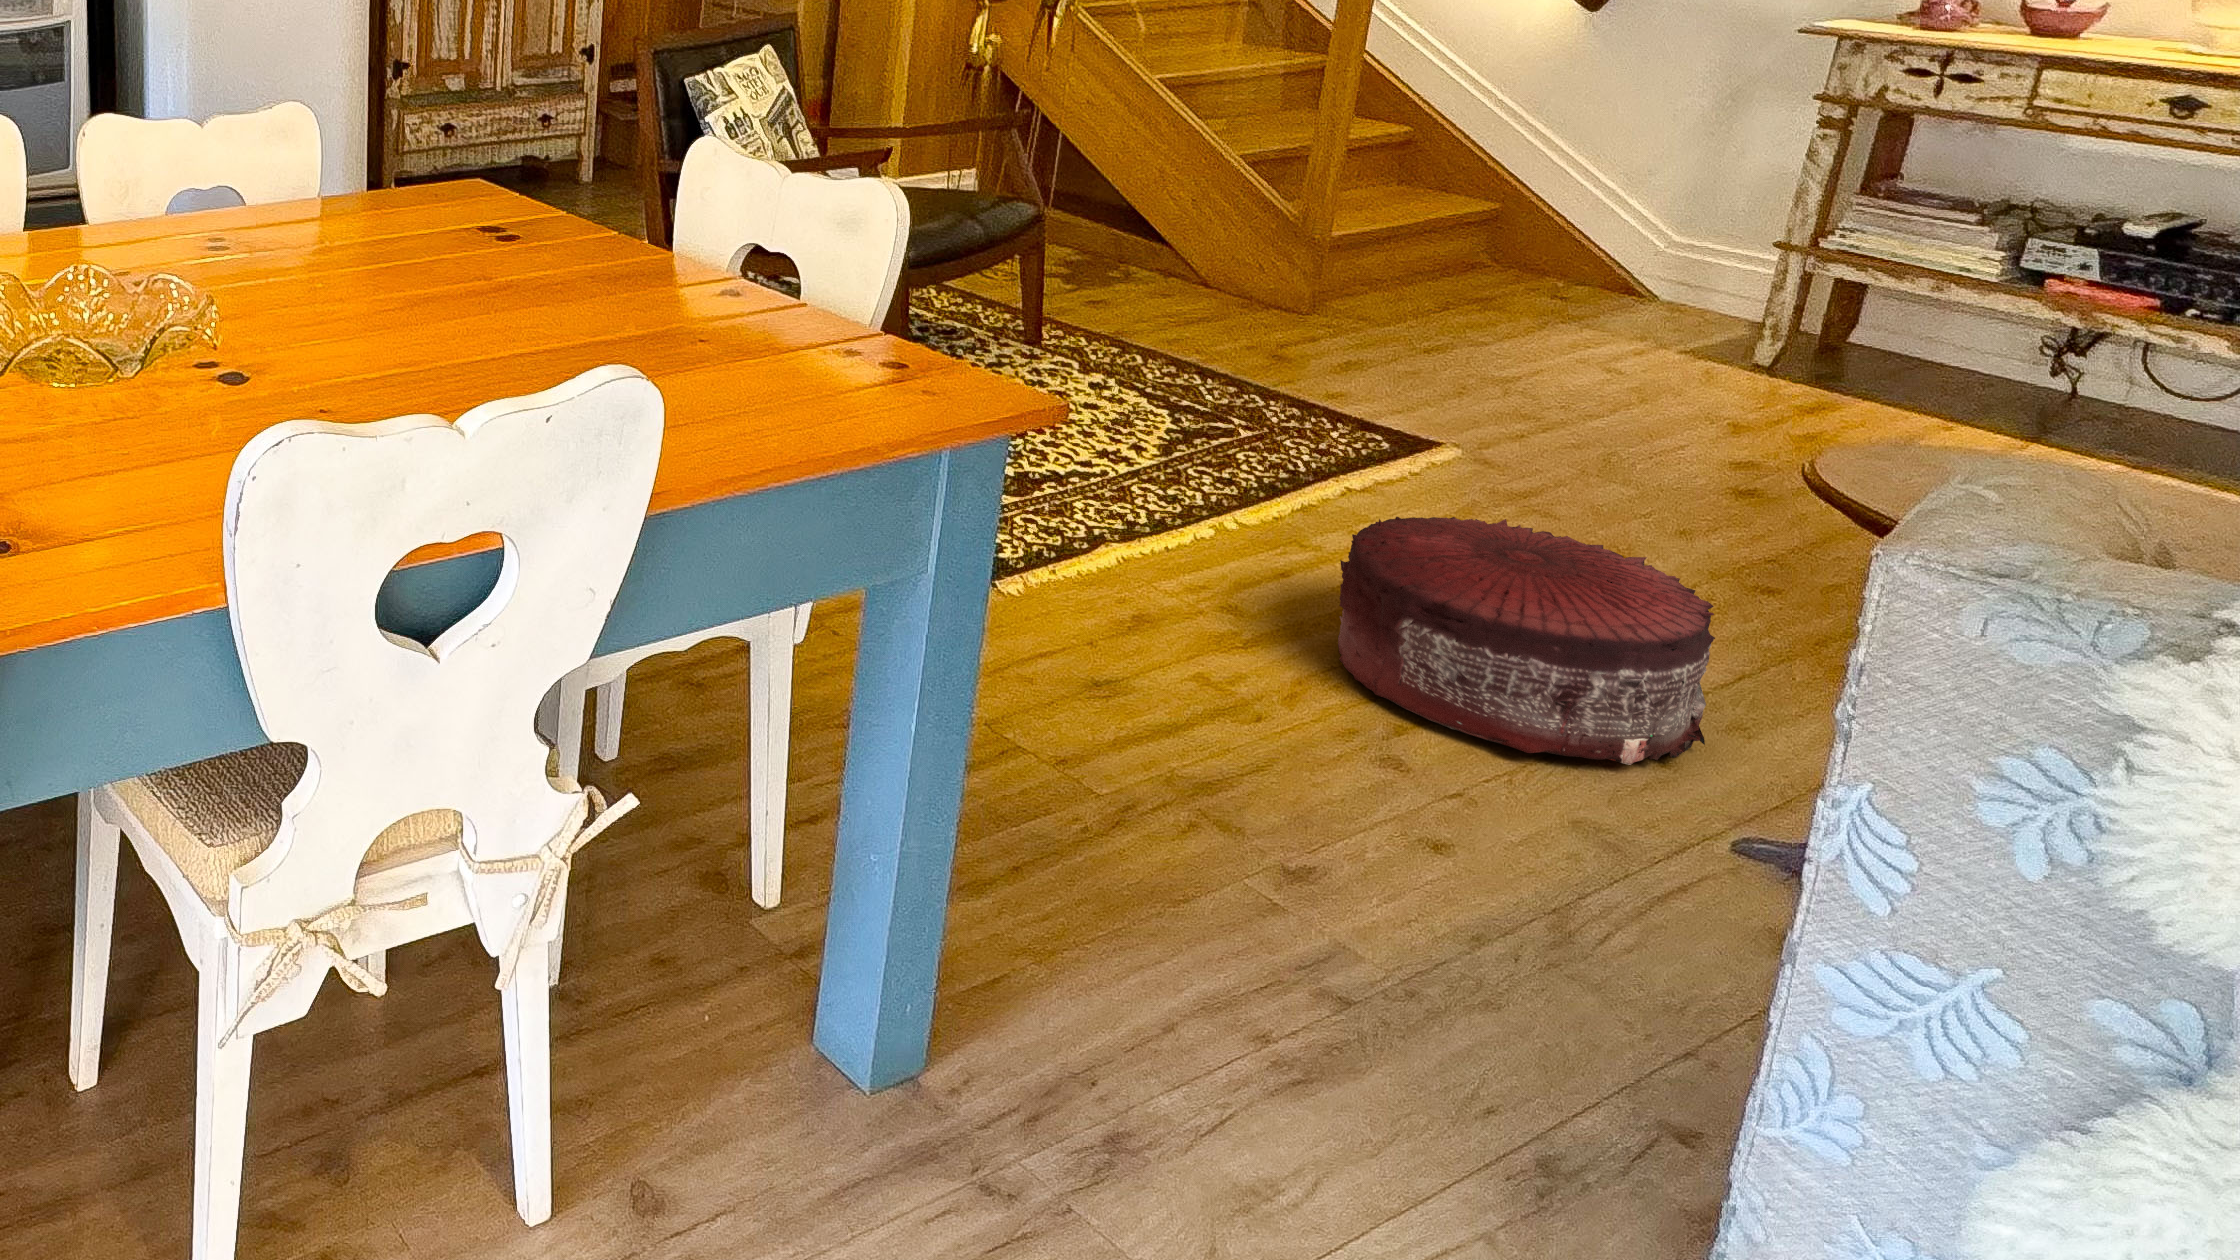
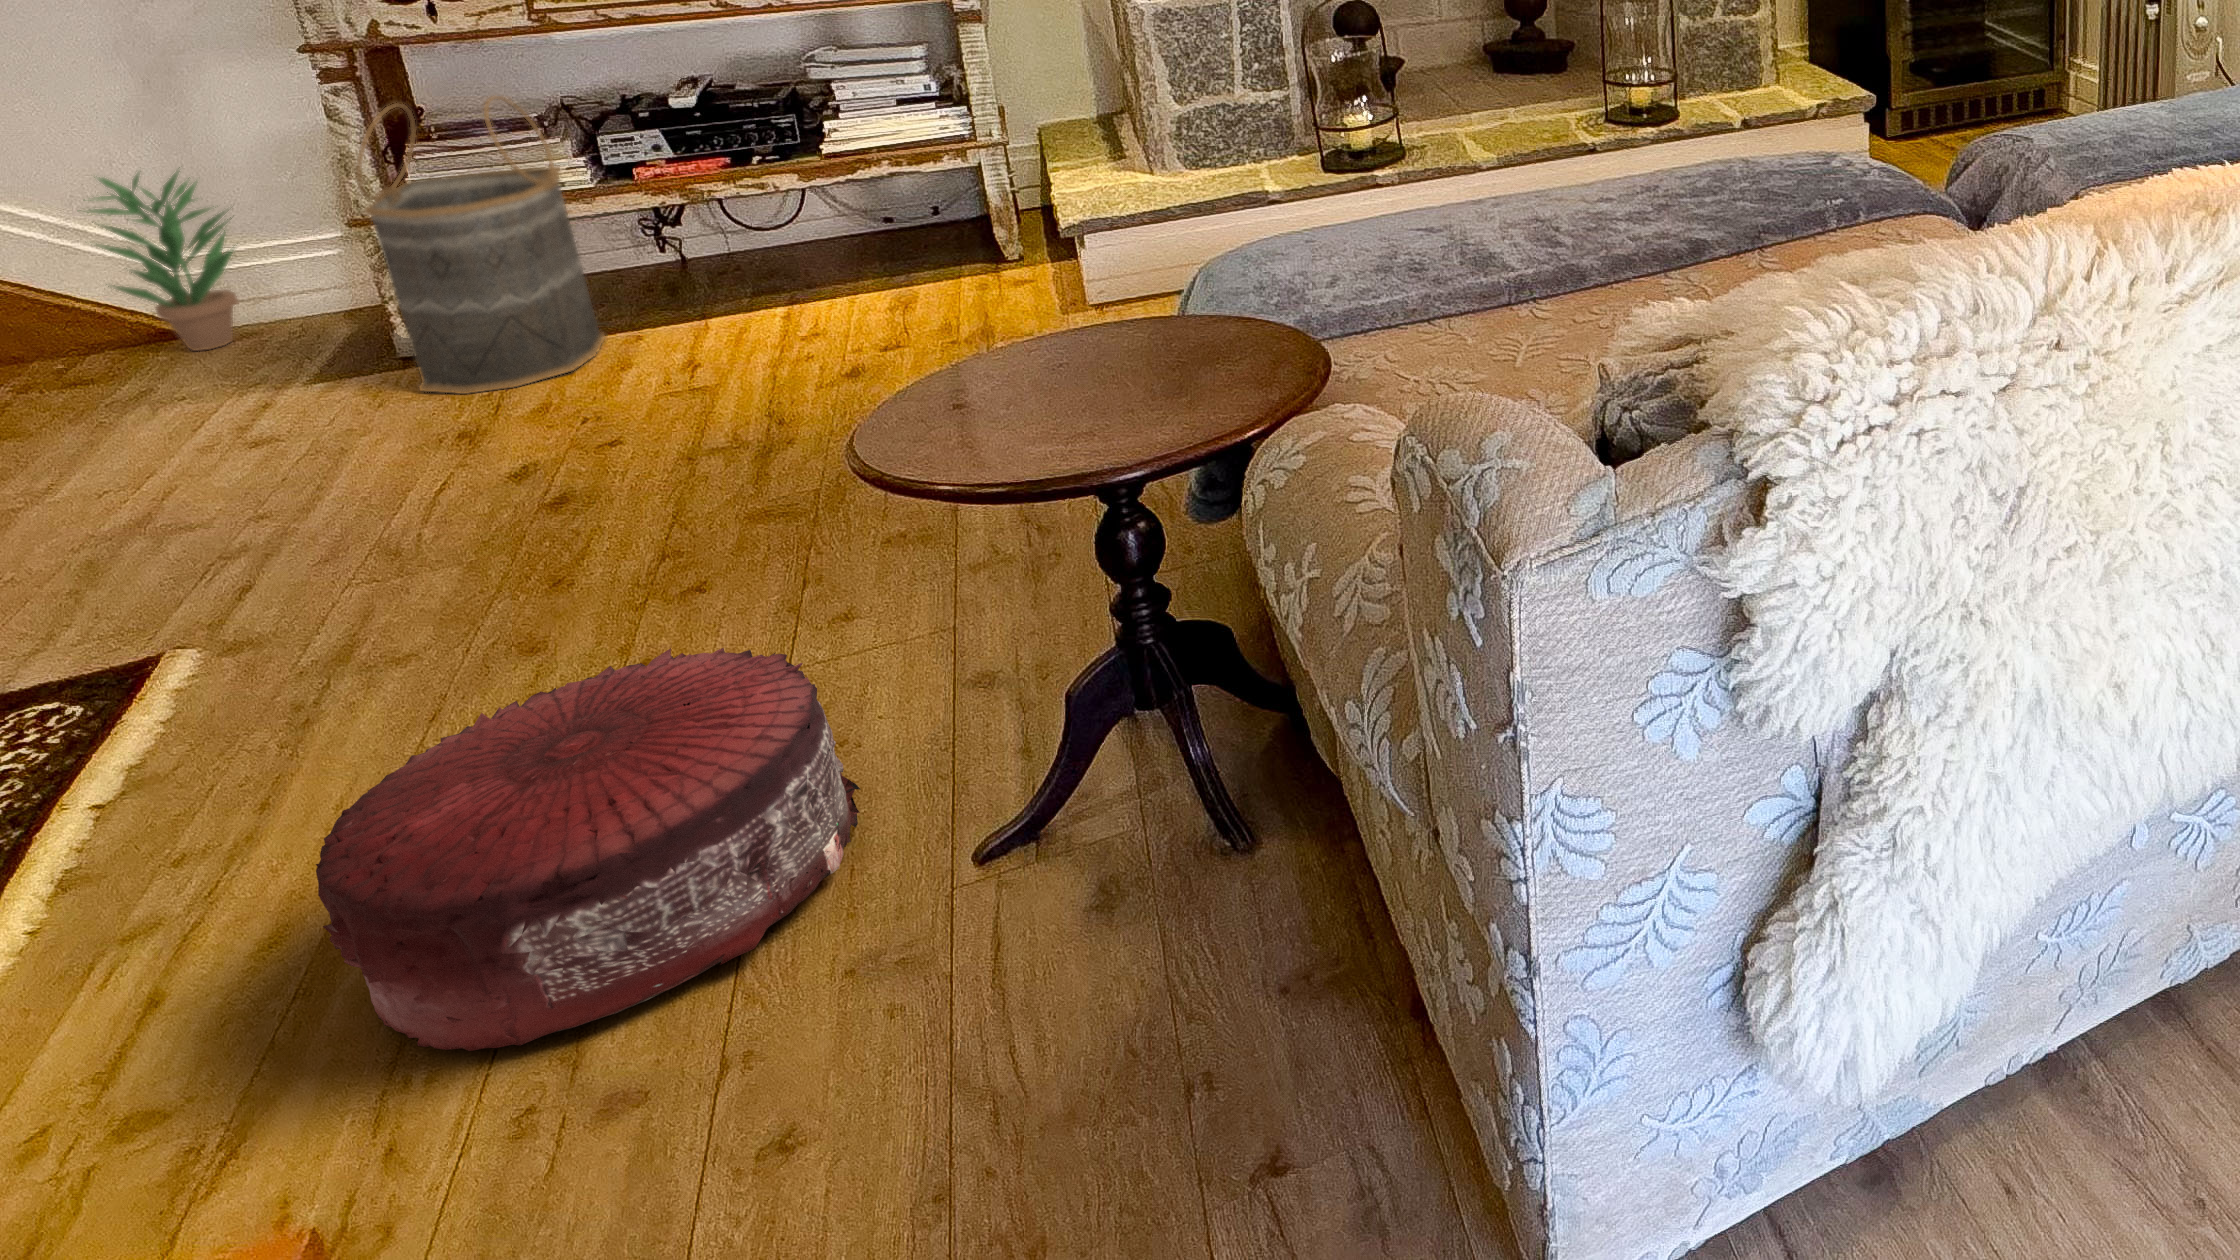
basket: none [1741,155,1969,424] -> present [356,96,606,394]
potted plant: none [1609,160,1722,312] -> present [91,167,238,351]

